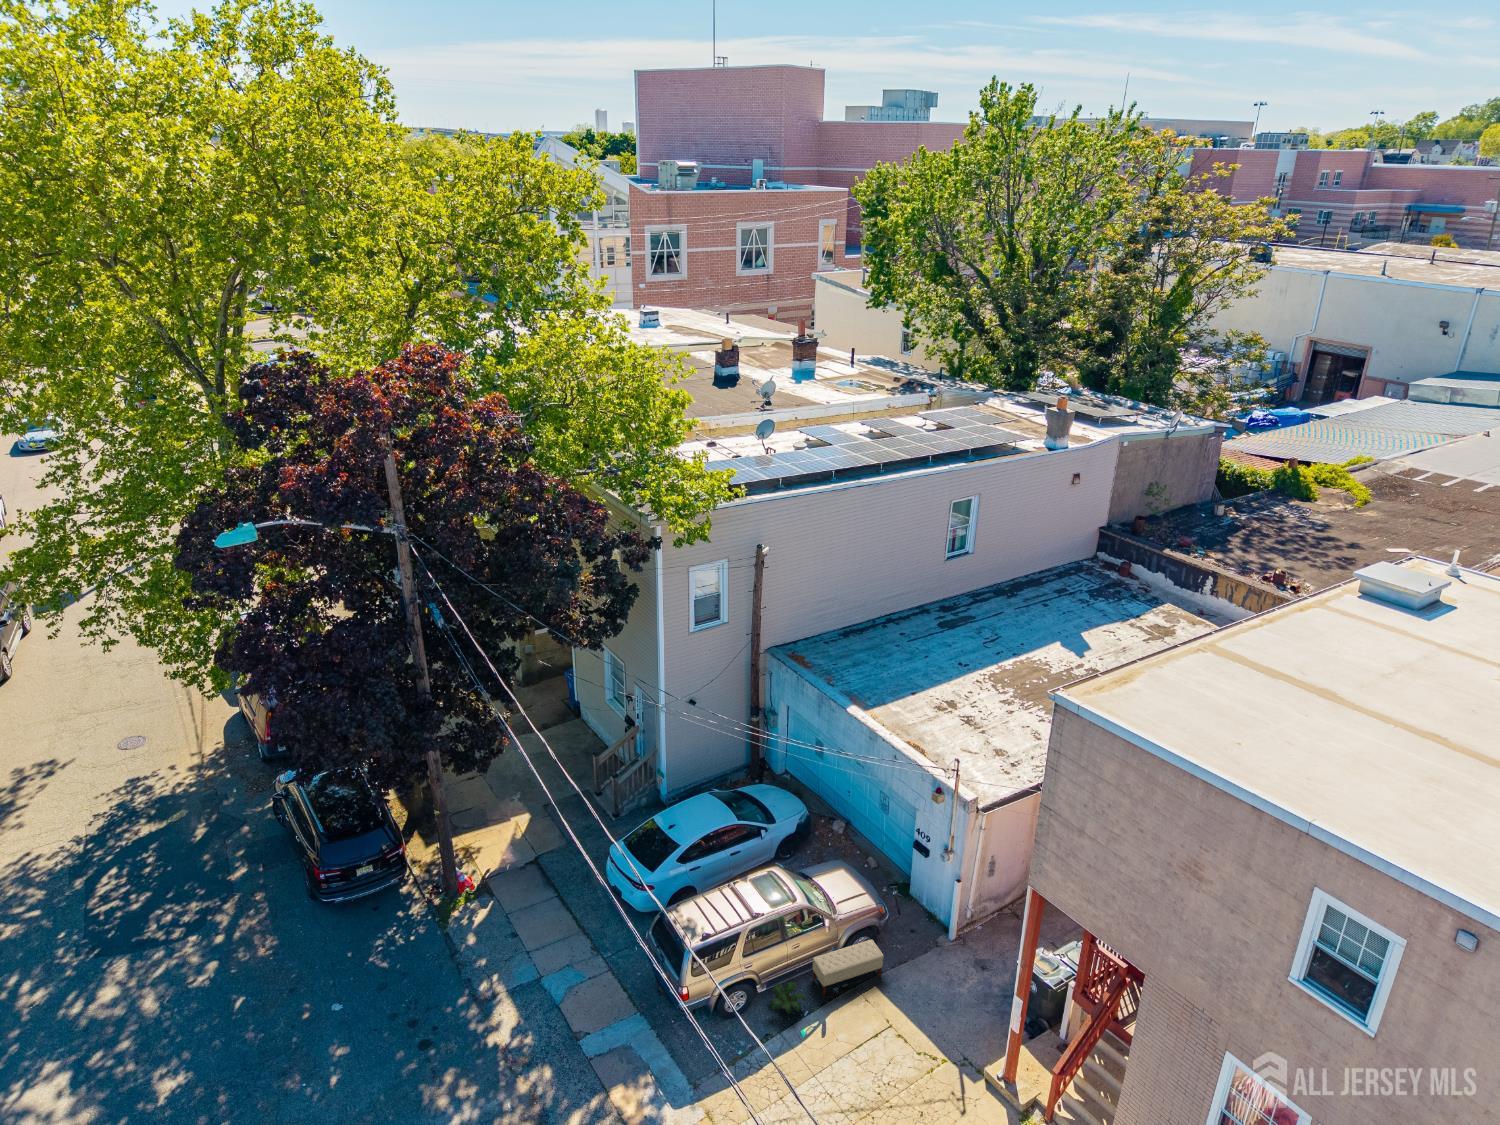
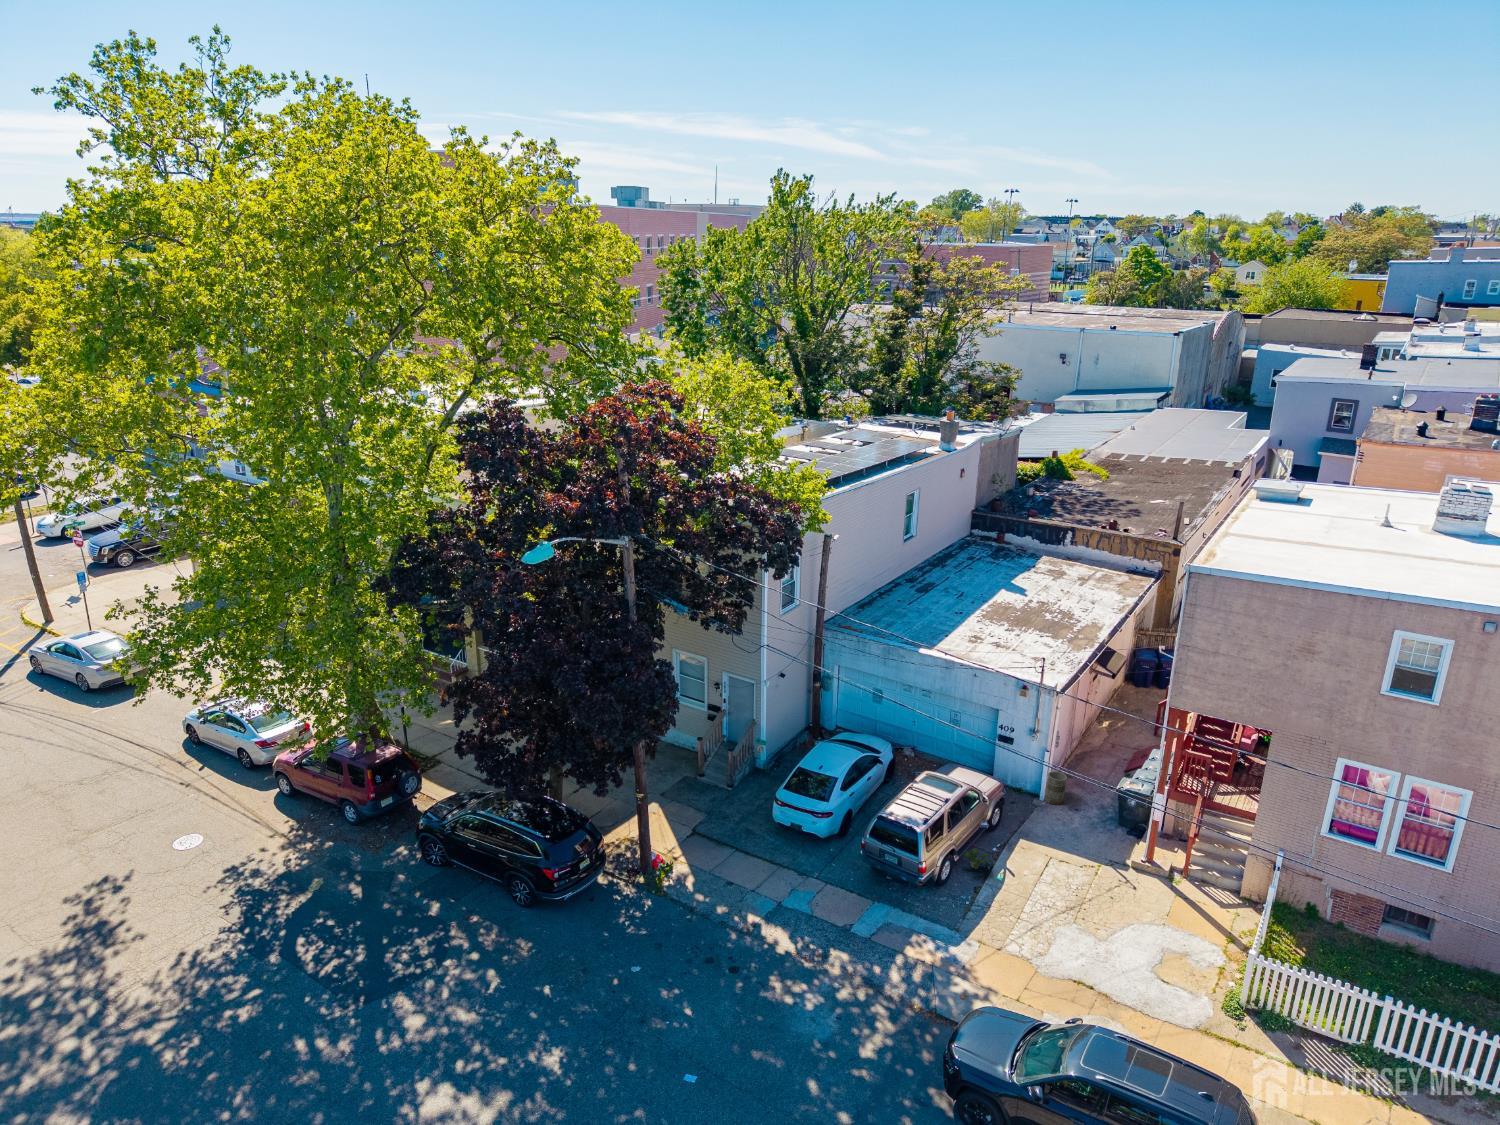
trash can: none [960,907,992,953] -> present [1045,771,1067,805]
bench: present [813,939,884,997] -> none [978,808,1021,854]

